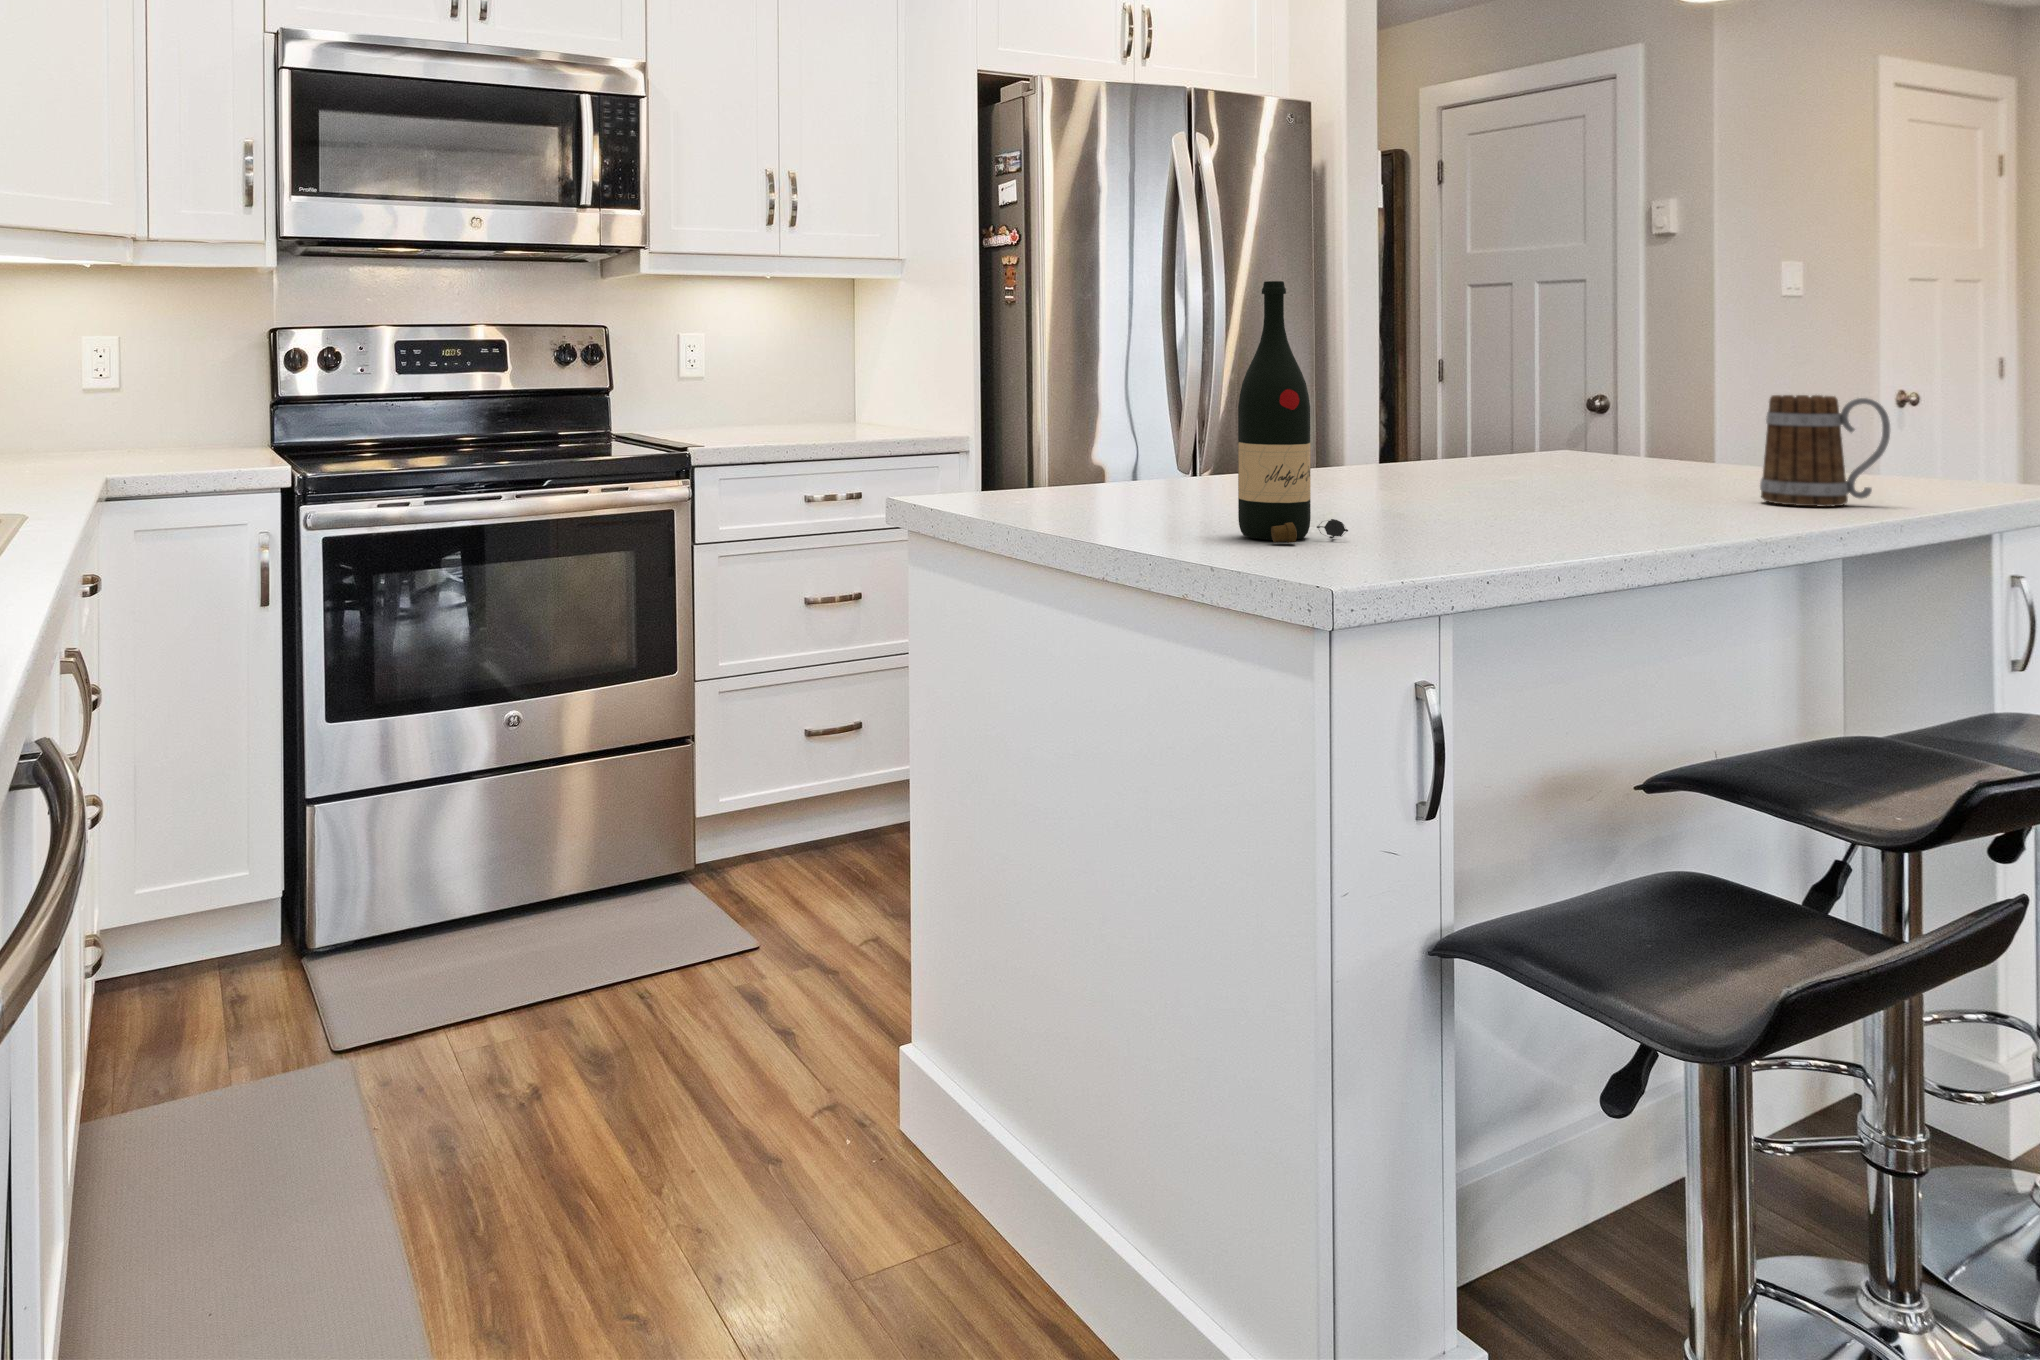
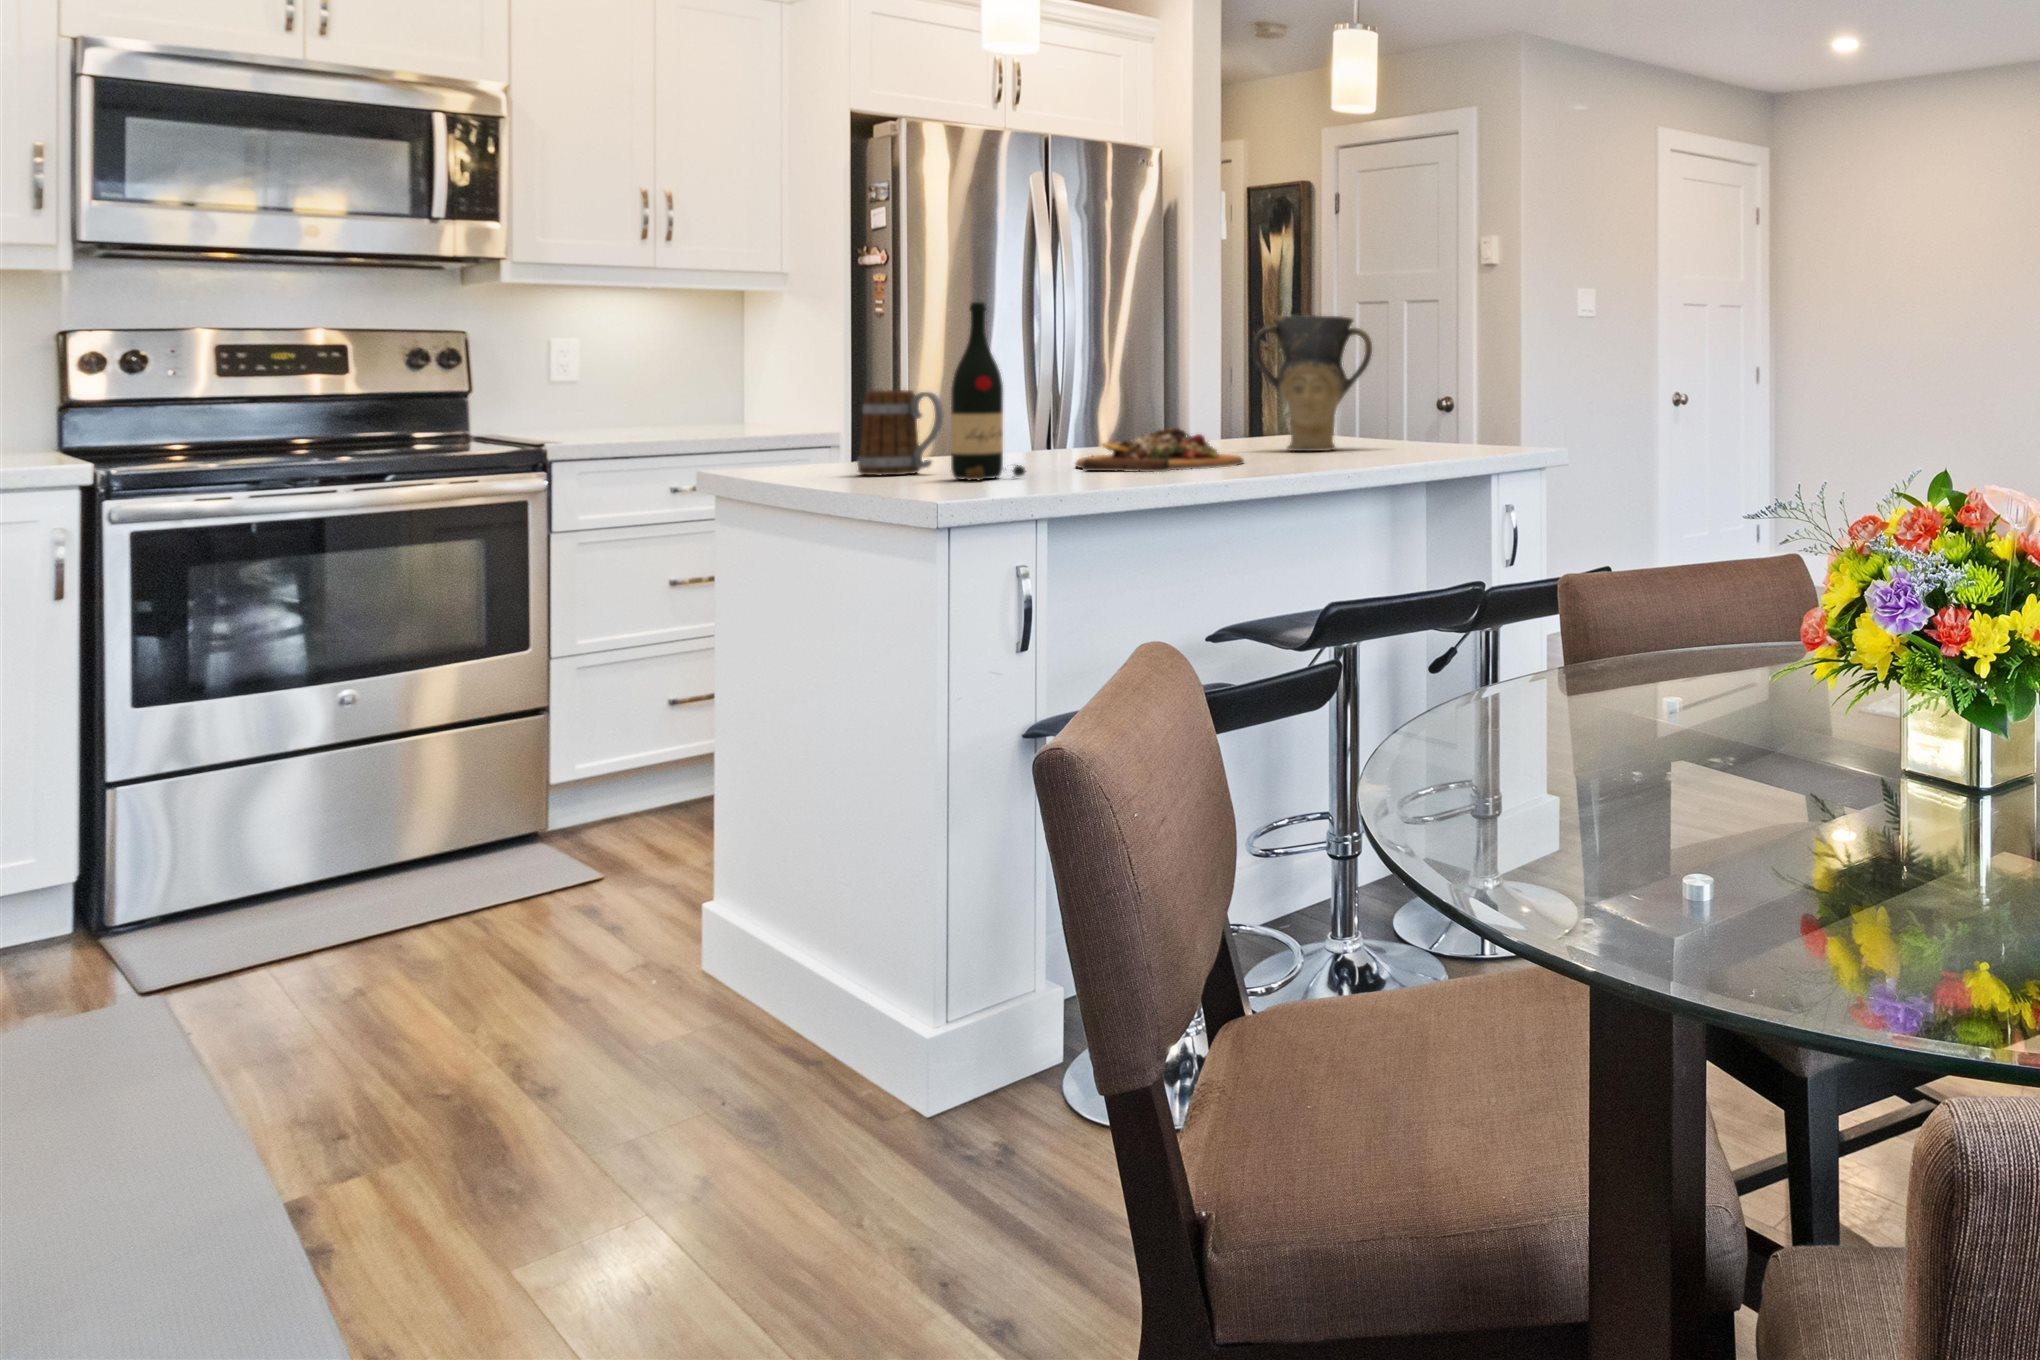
vase: none [1544,297,1731,491] -> present [1252,315,1372,451]
mug: present [1760,395,1890,507] -> present [857,390,943,475]
cutting board: none [1361,461,1615,533] -> present [1076,428,1244,472]

